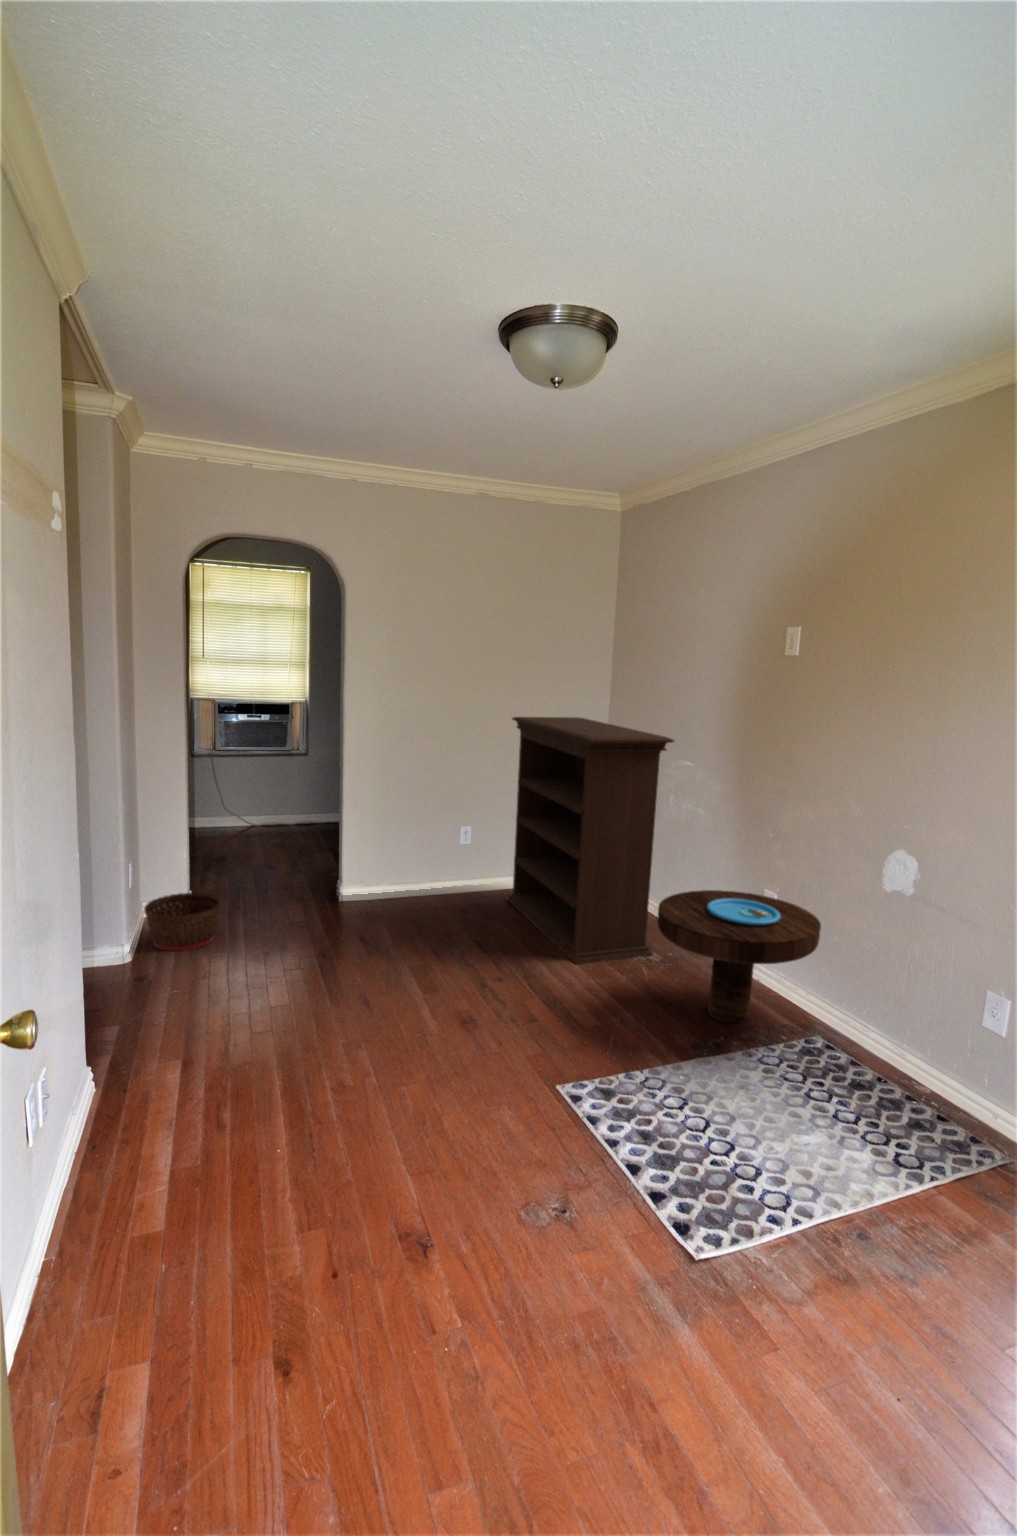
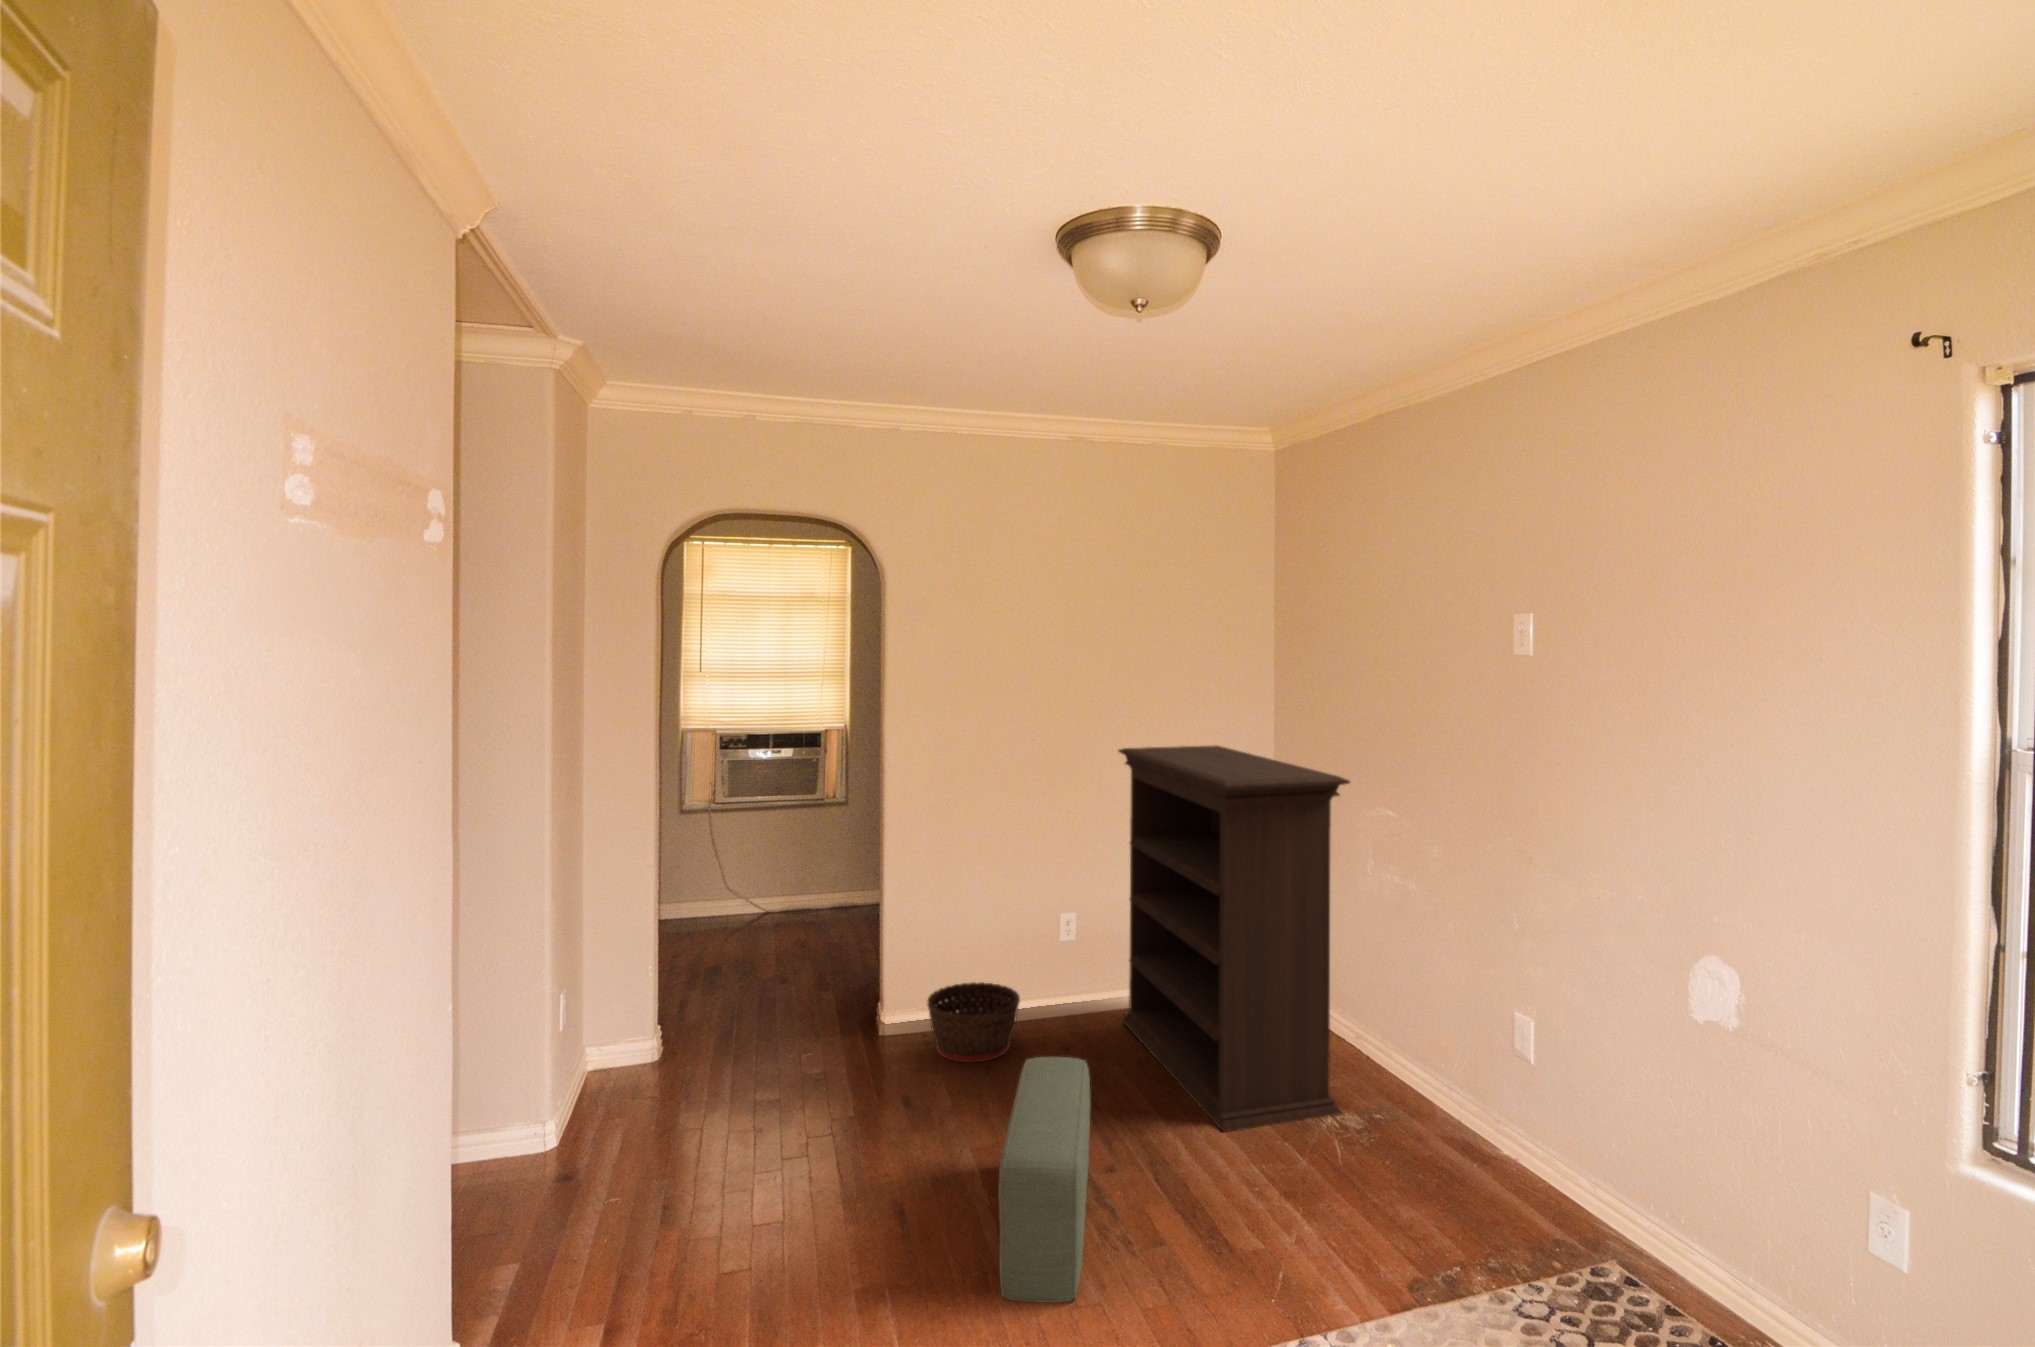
side table: present [657,890,821,1023] -> none [1340,1012,1597,1238]
basket: present [144,893,221,951] -> present [927,982,1020,1062]
pouf: none [438,913,493,1053] -> present [998,1057,1090,1303]

